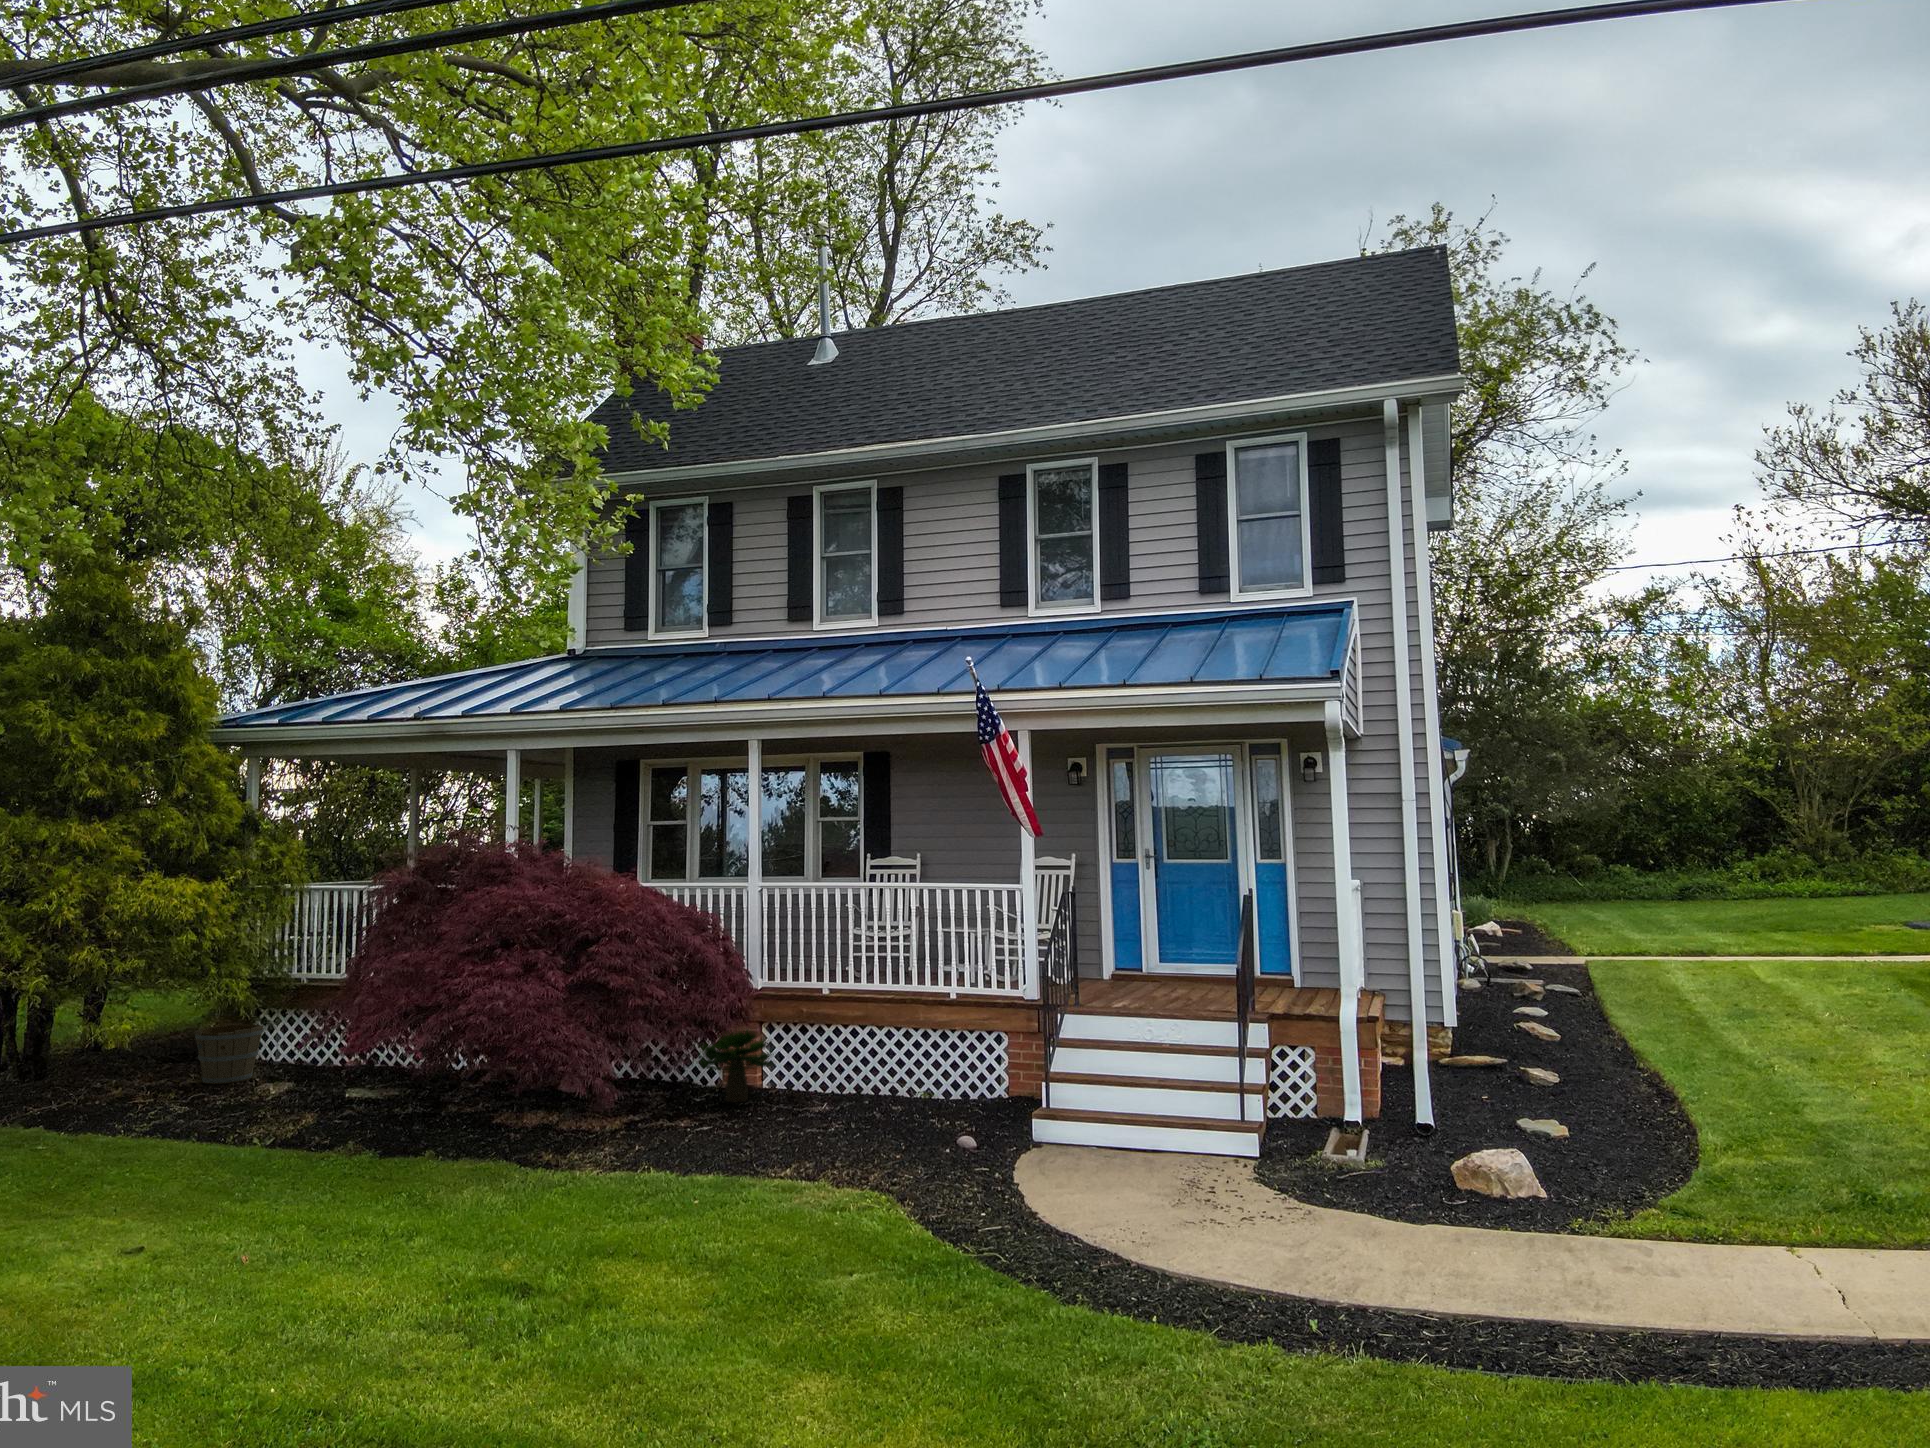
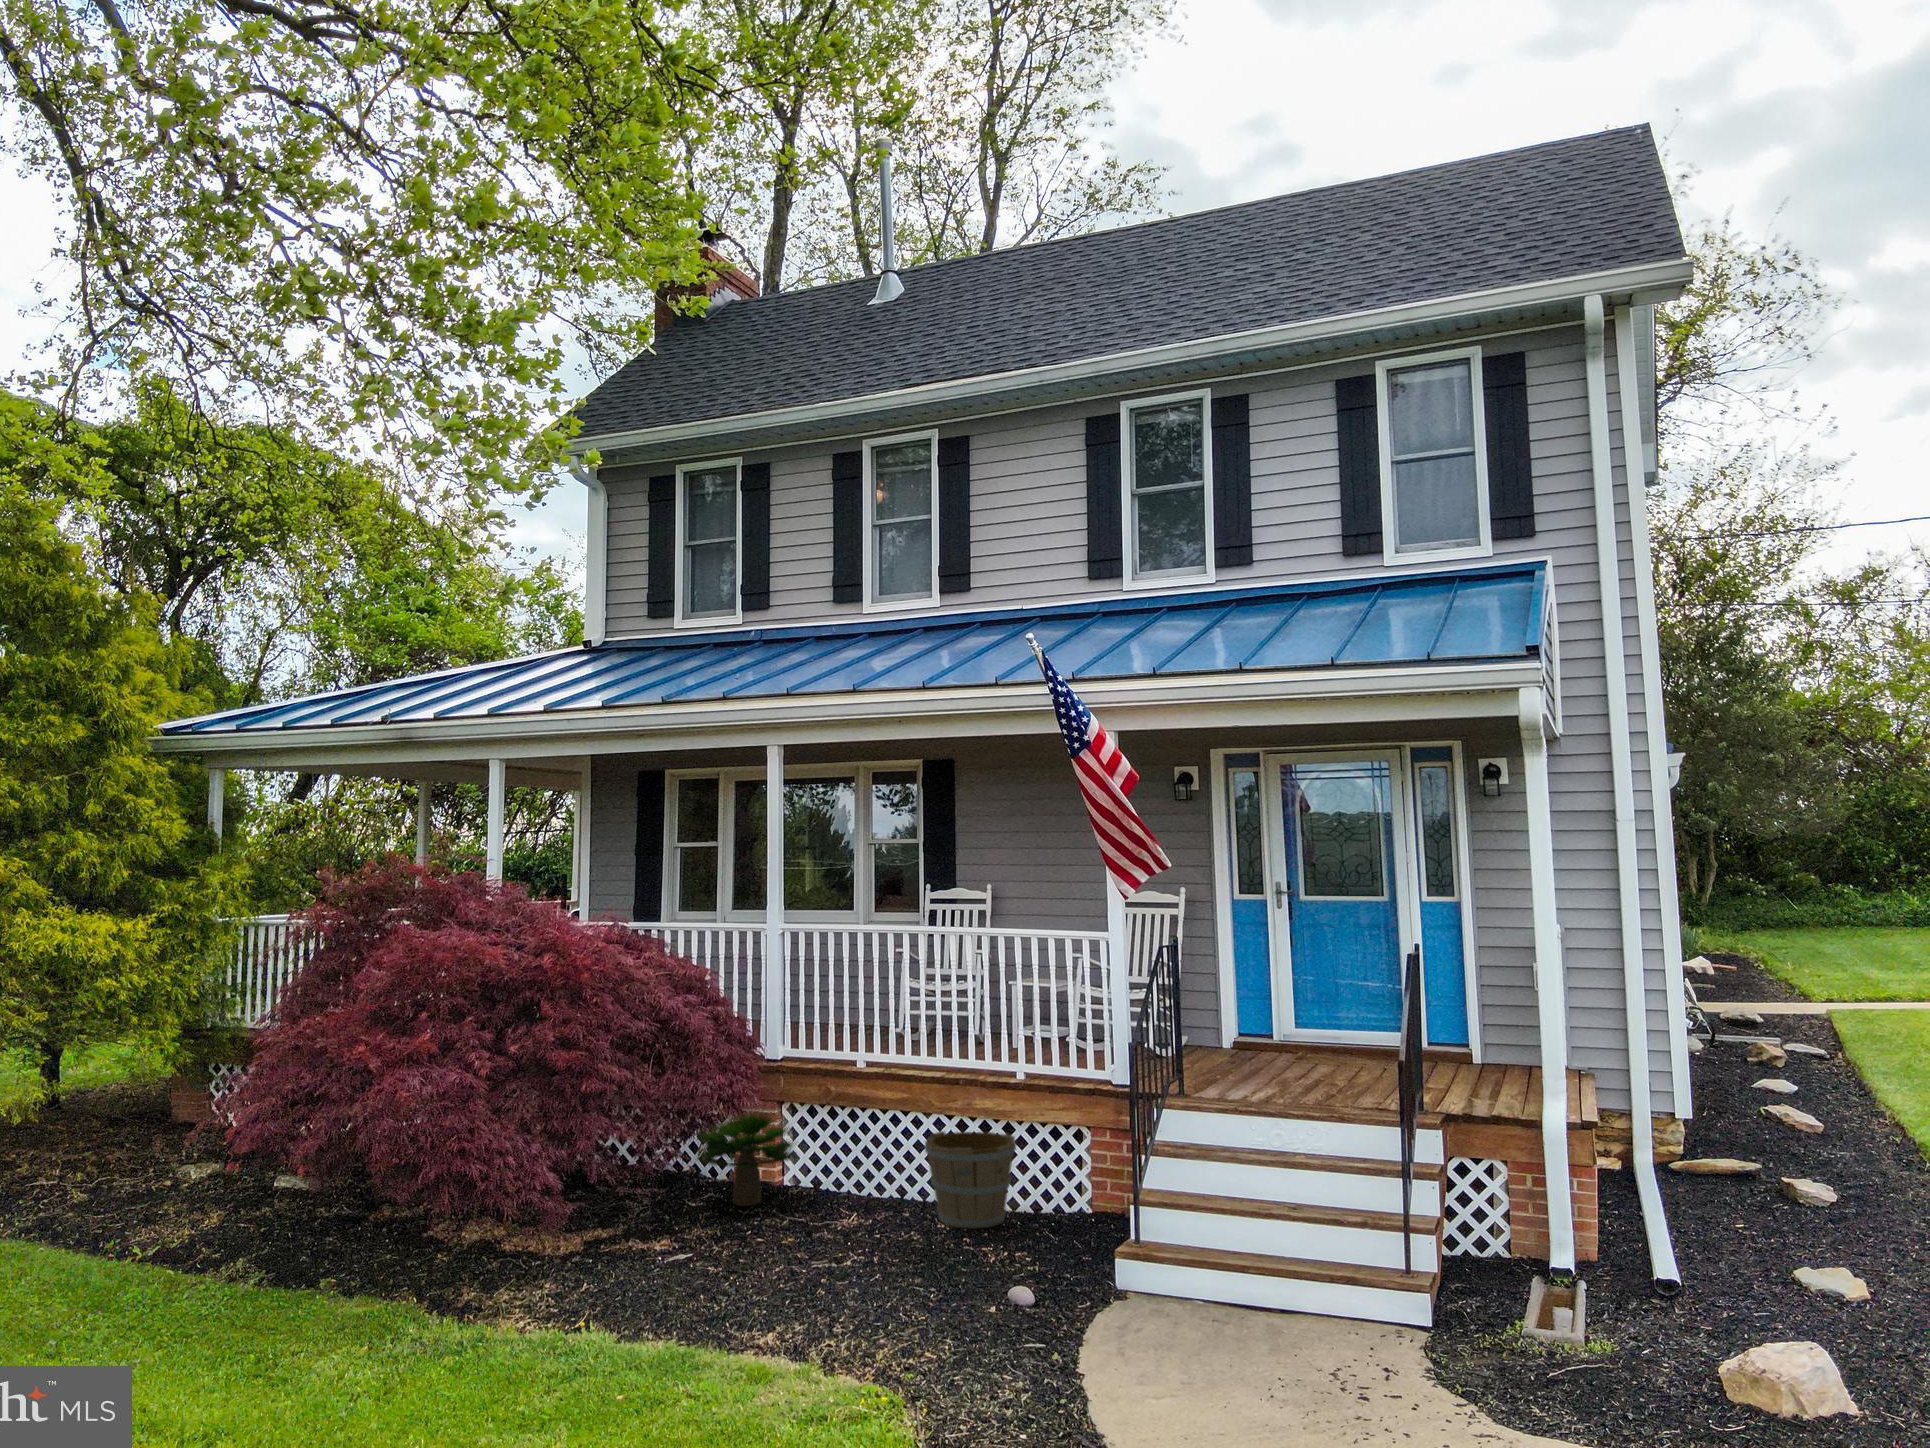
wooden bucket: present [195,1023,264,1084] -> present [924,1131,1016,1229]

